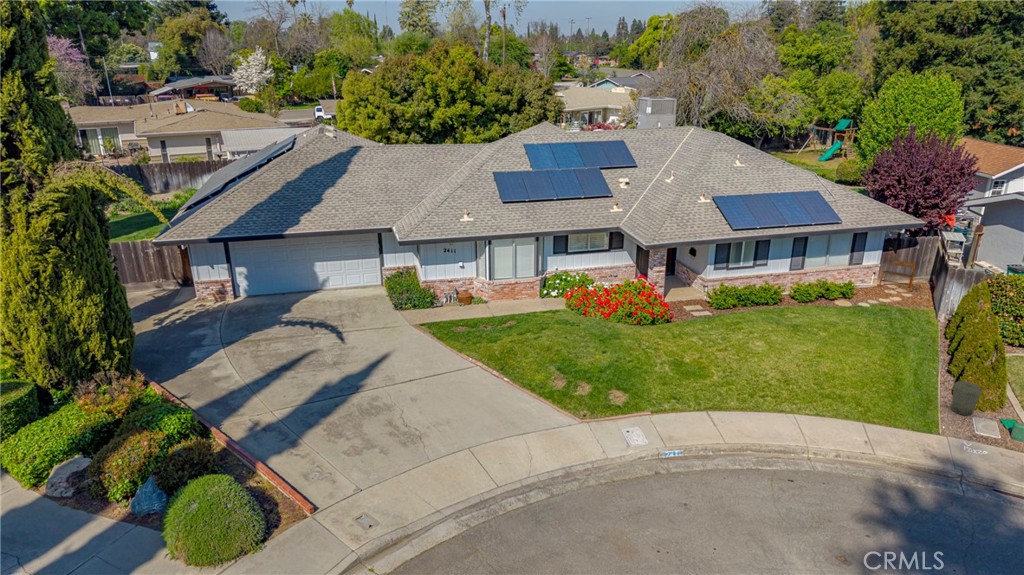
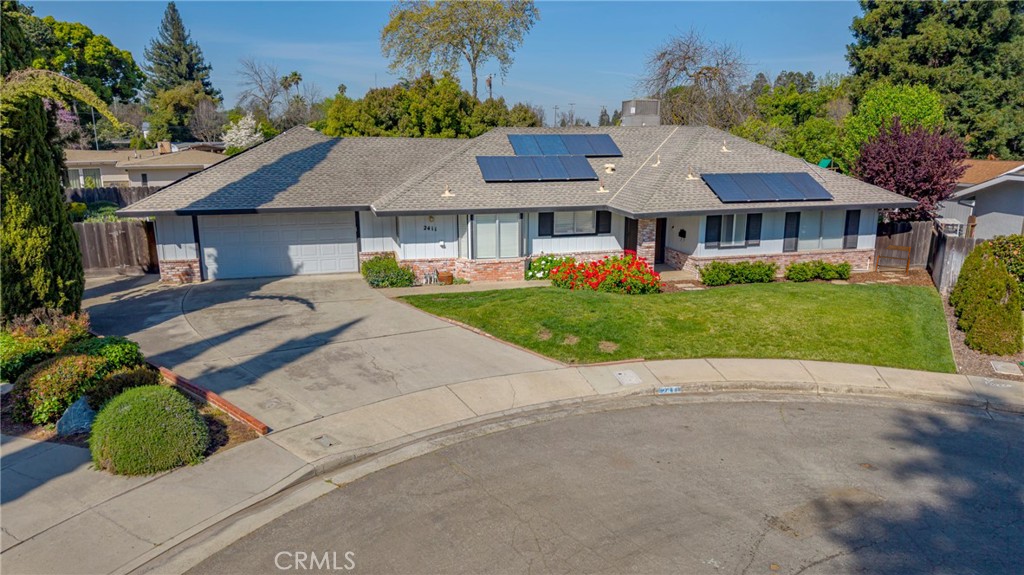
trash can: present [951,381,982,416] -> none [965,326,998,361]

